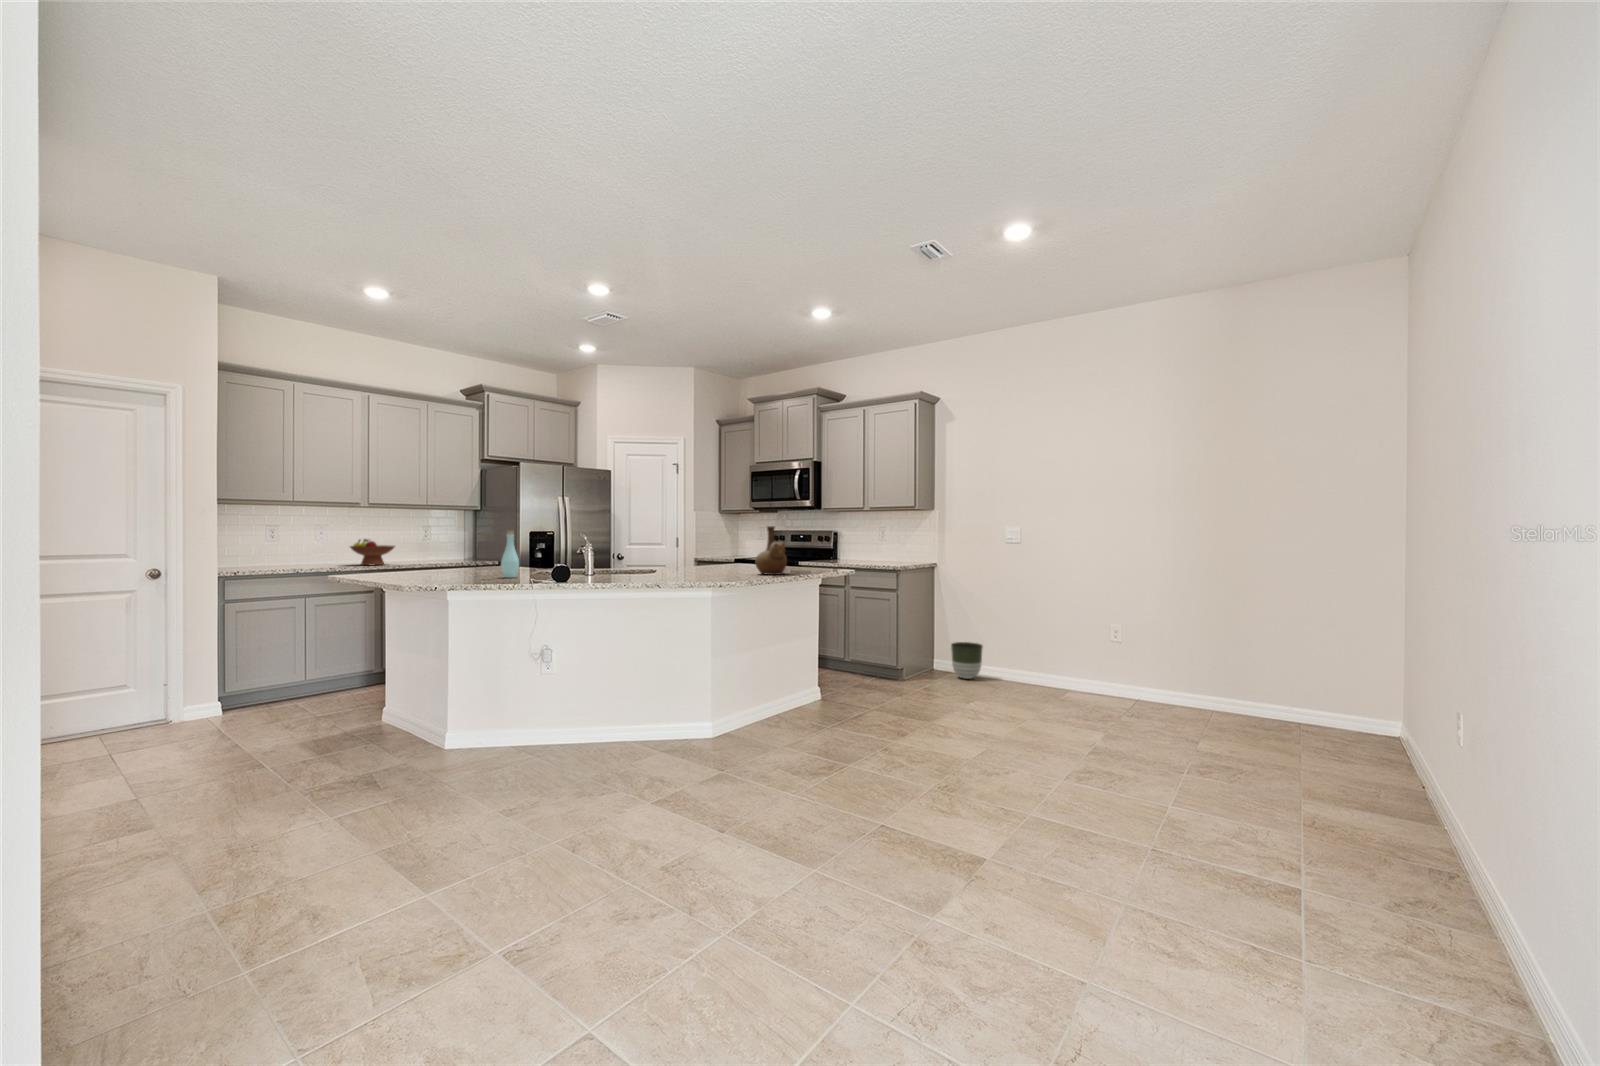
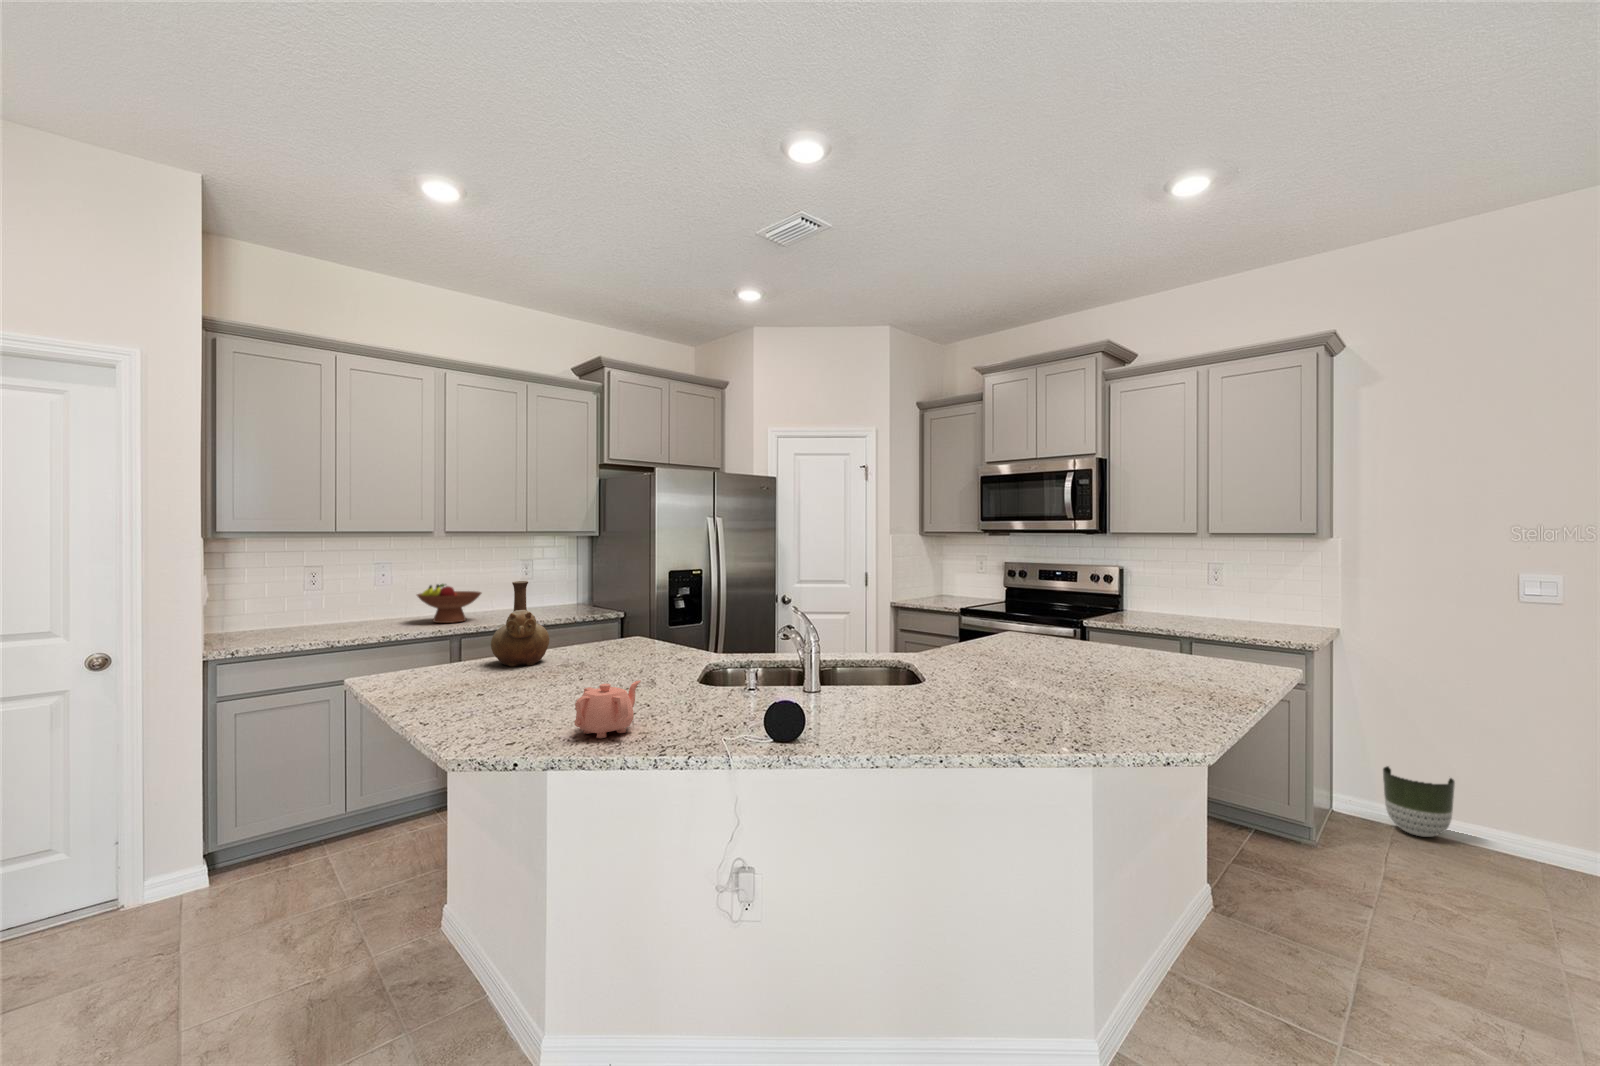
vase: present [755,526,787,575] -> present [491,581,549,666]
bottle: present [501,531,519,578] -> none [653,594,685,684]
teapot: none [454,563,488,586] -> present [575,680,641,738]

